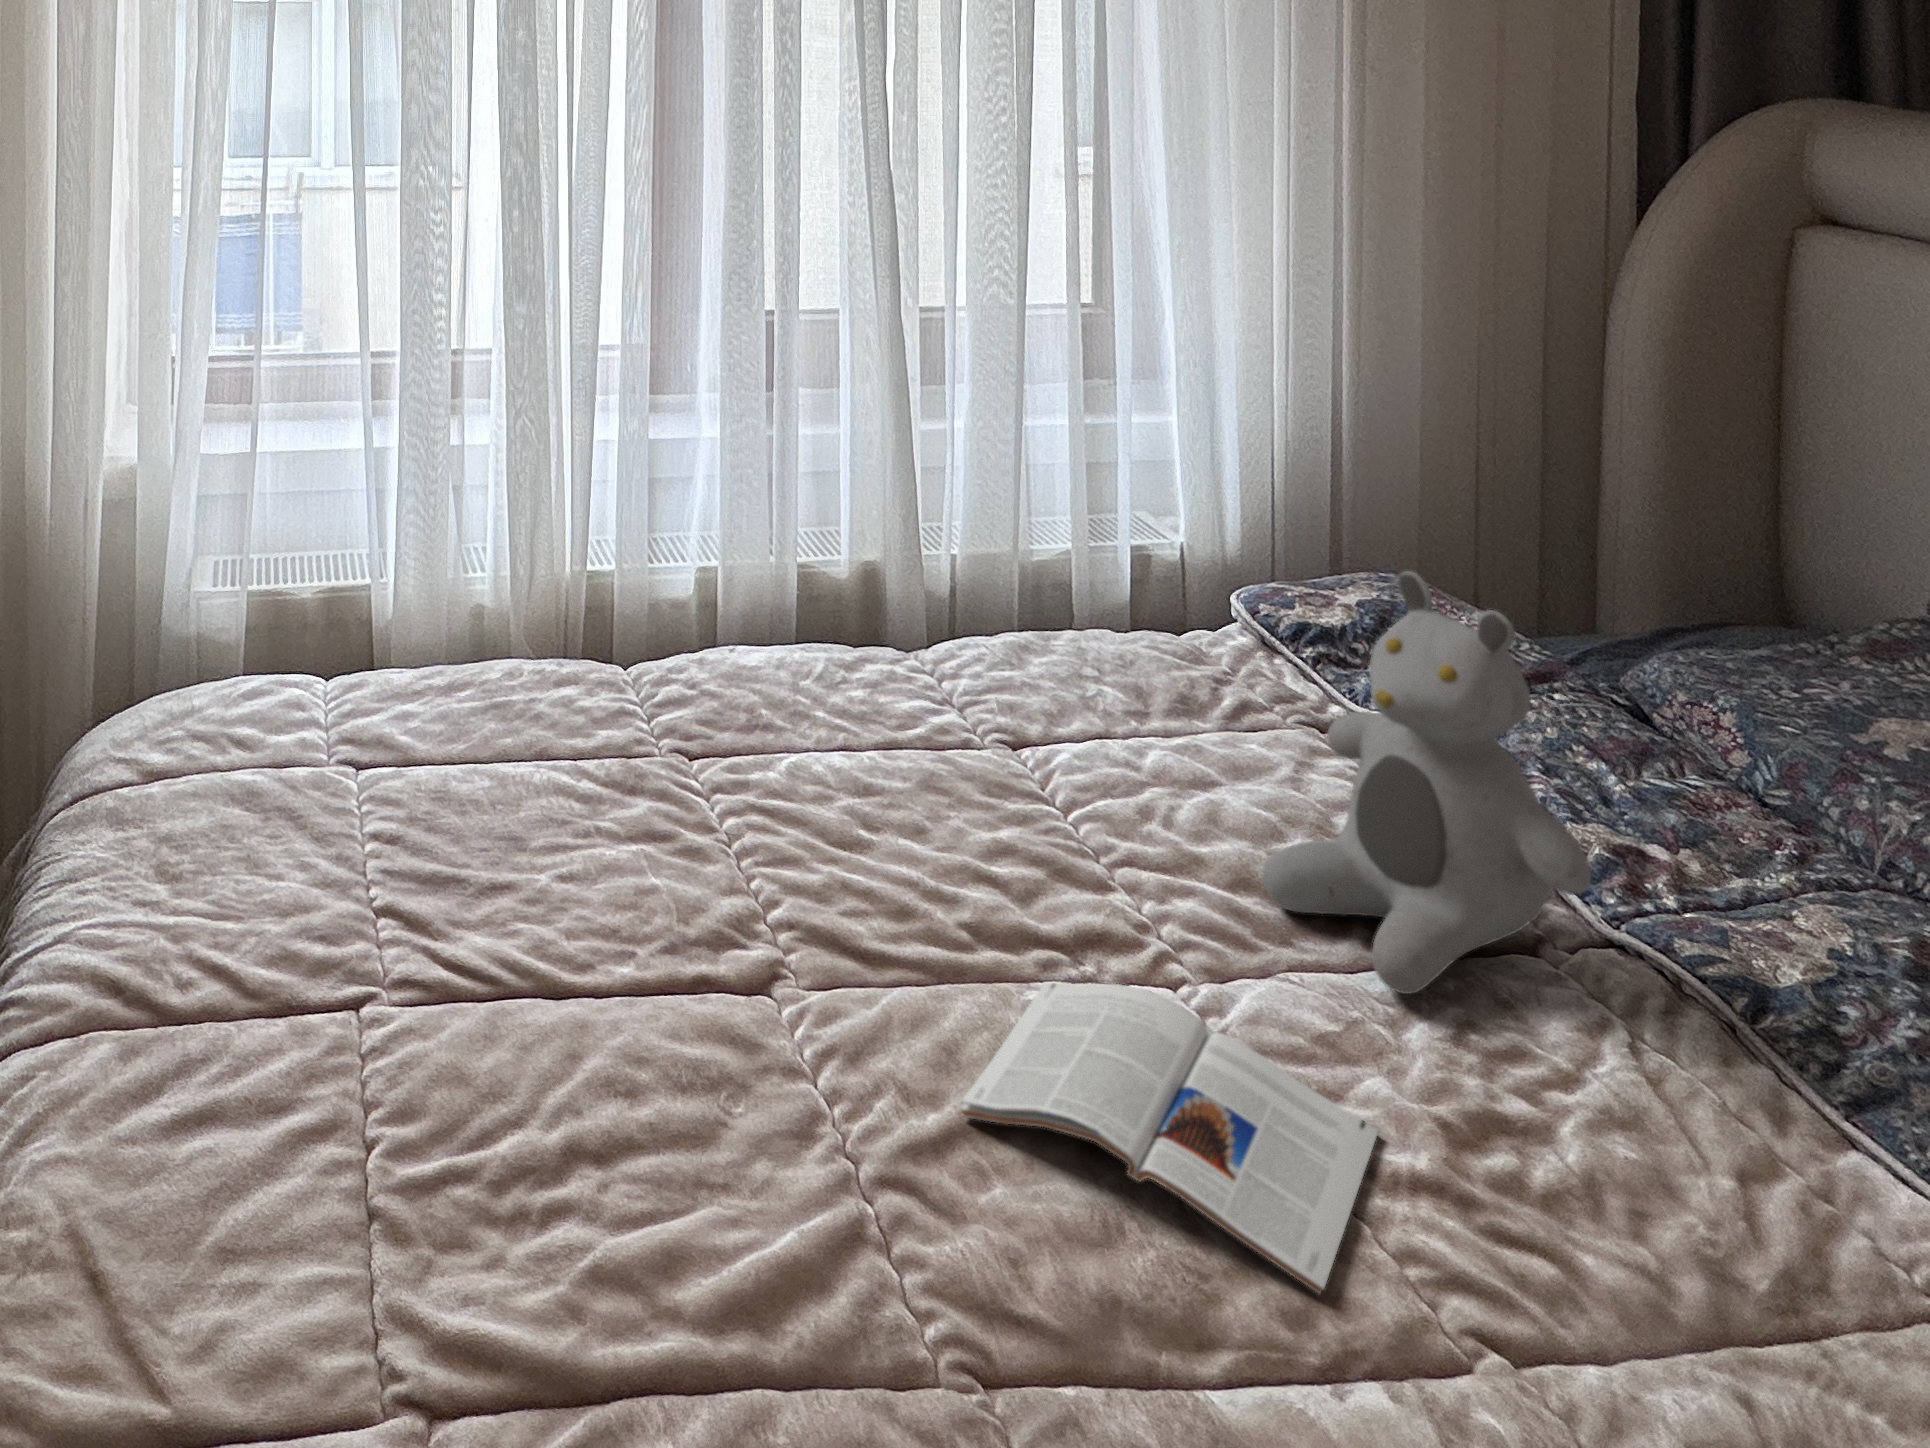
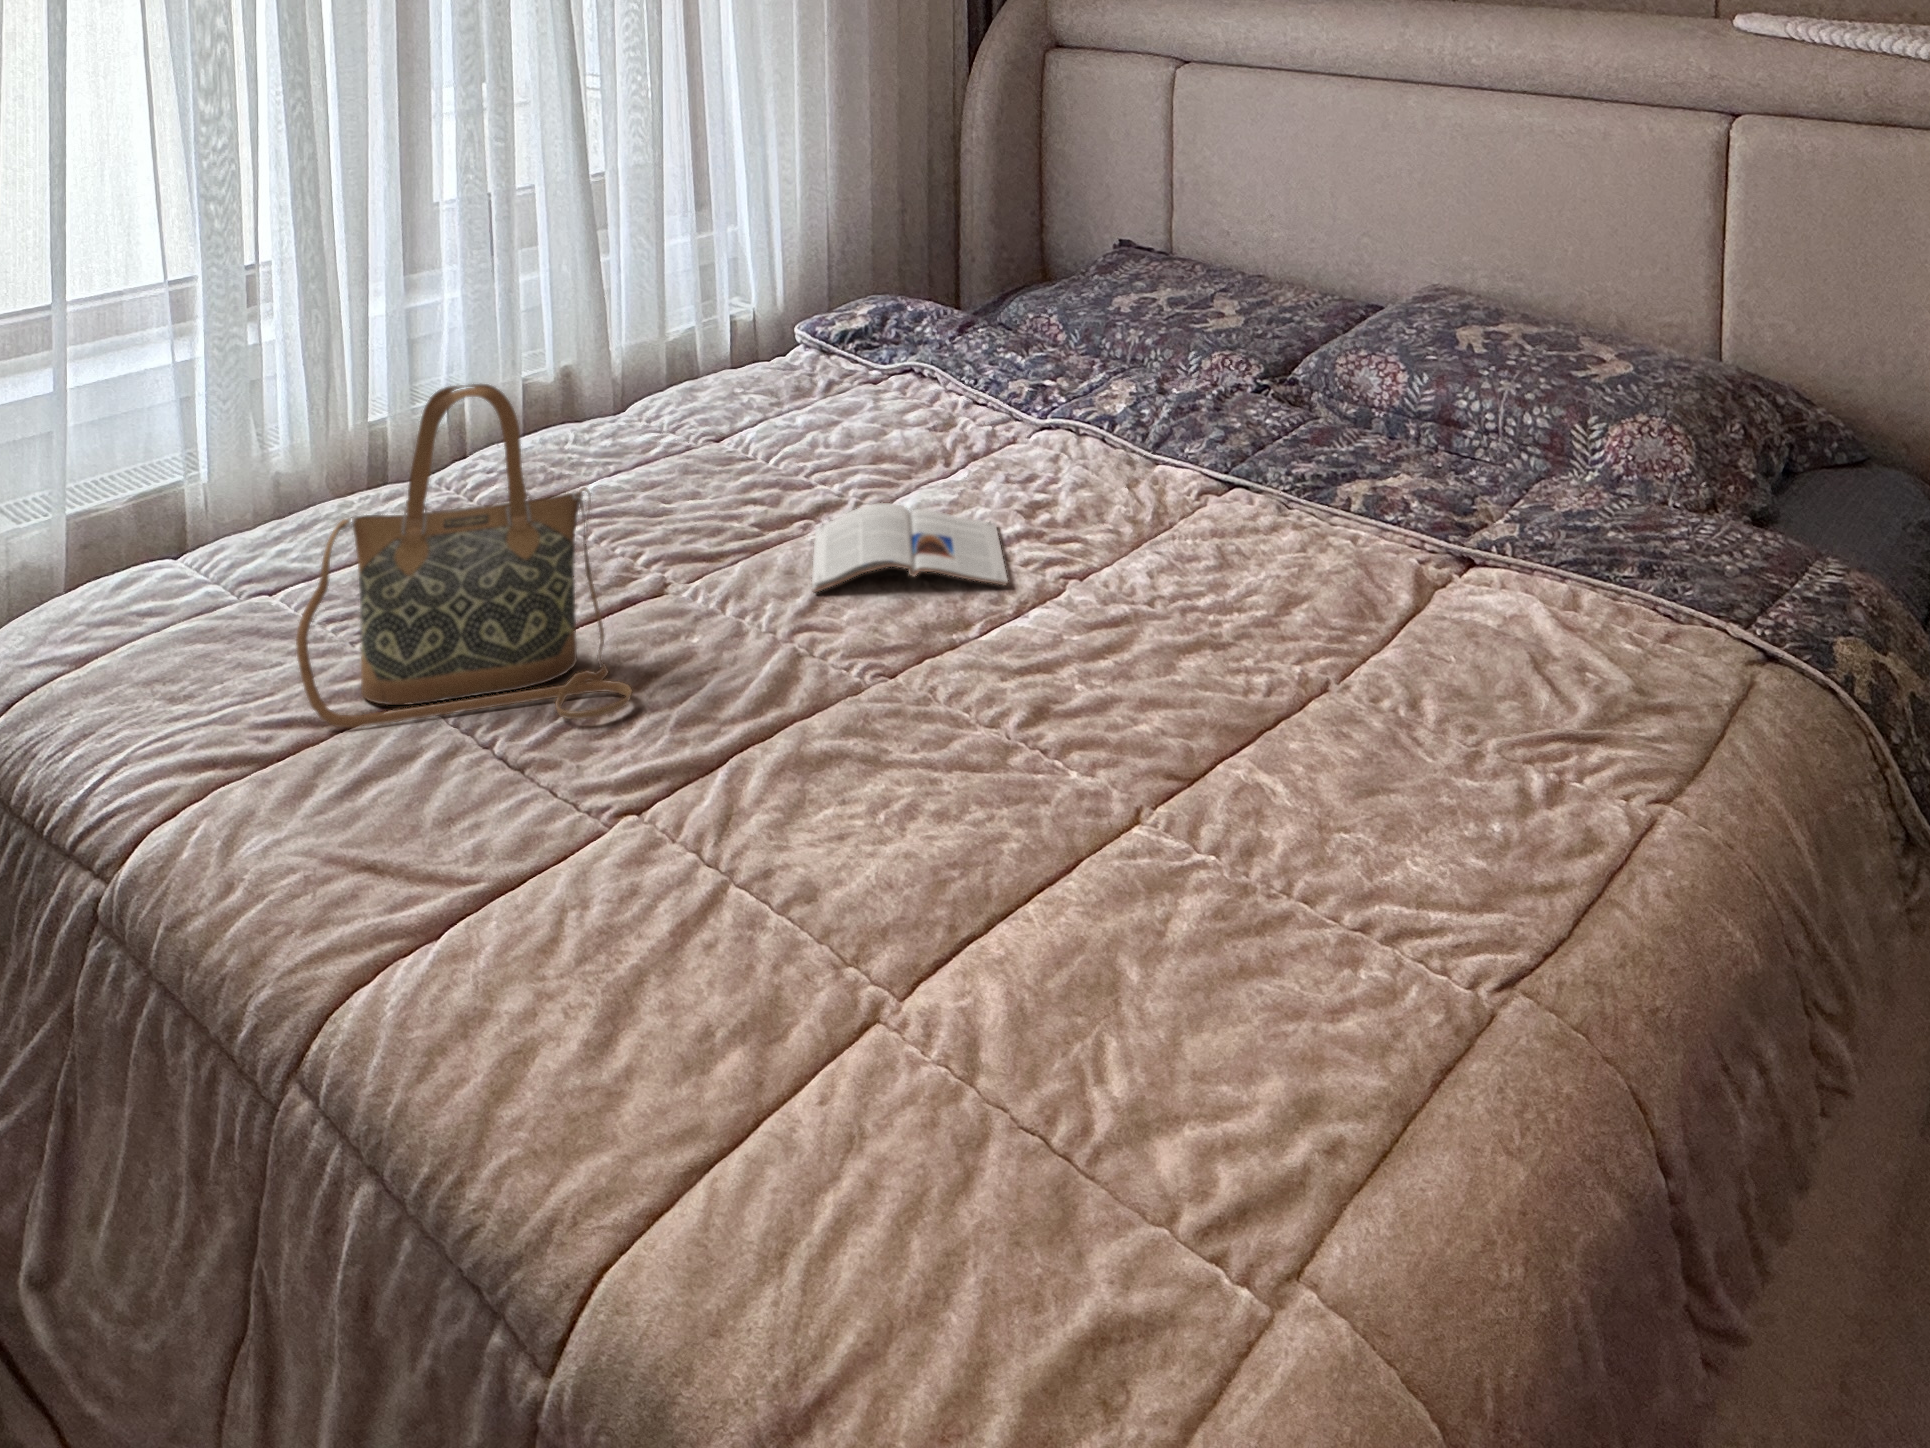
teddy bear: present [1262,571,1591,994] -> none [893,250,1049,472]
handbag: none [230,612,600,1187] -> present [296,384,632,727]

